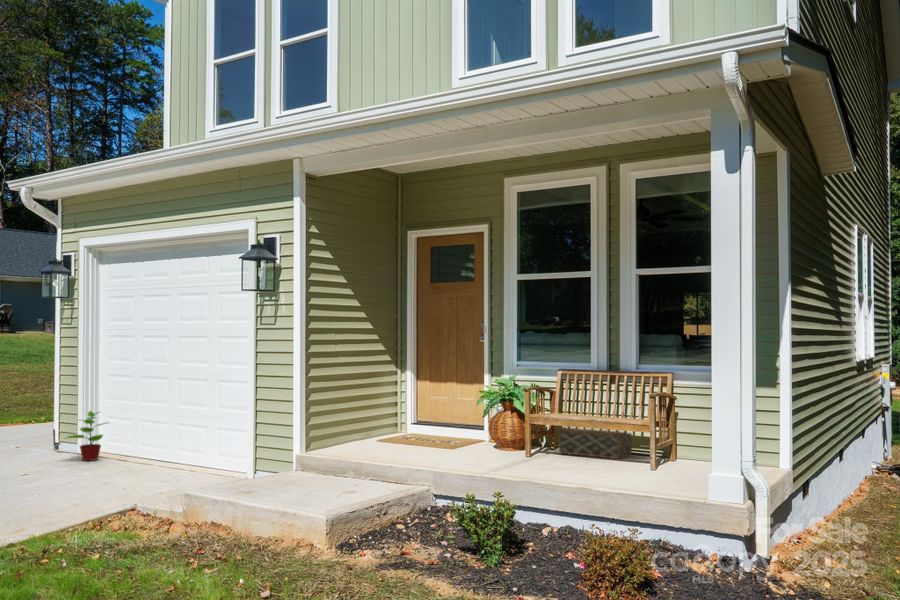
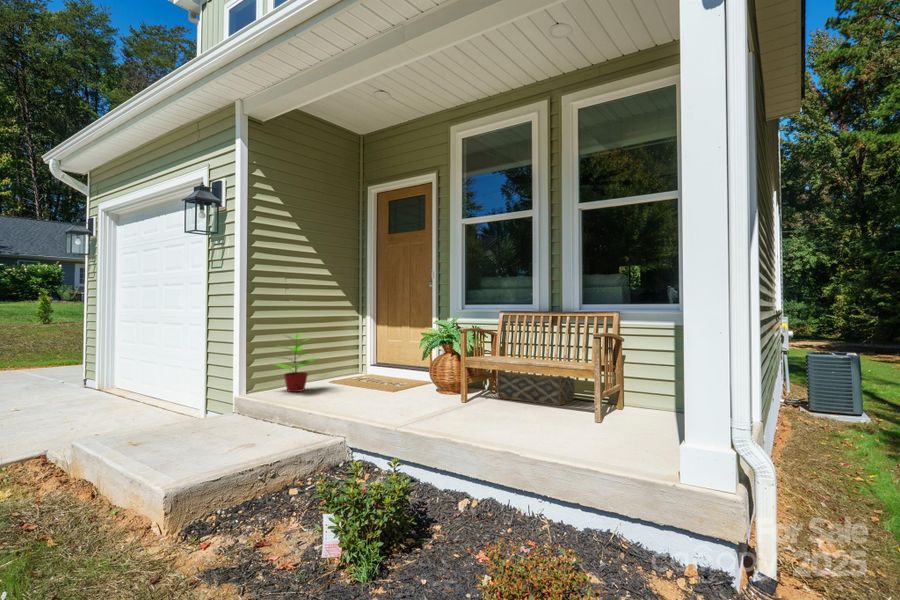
potted plant: present [65,411,106,461] -> present [273,334,317,392]

